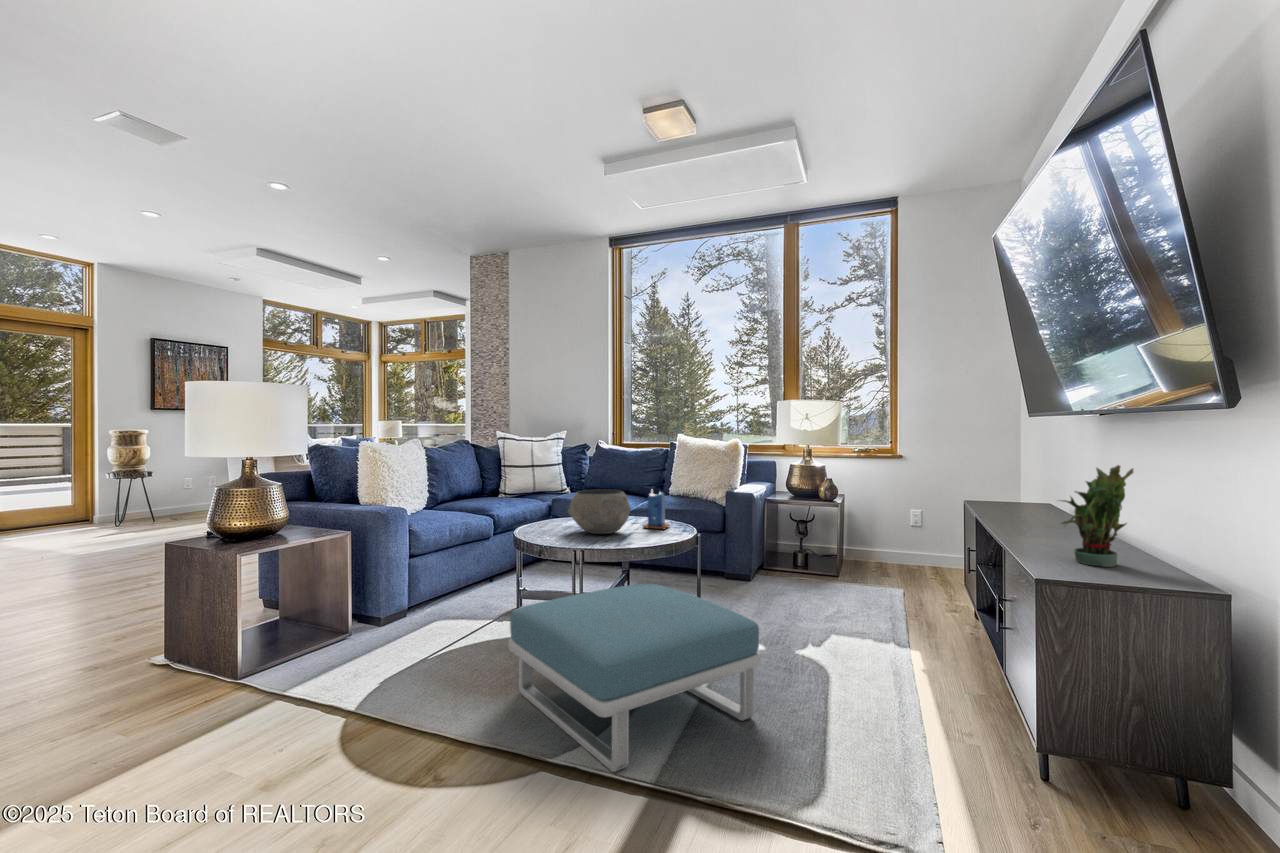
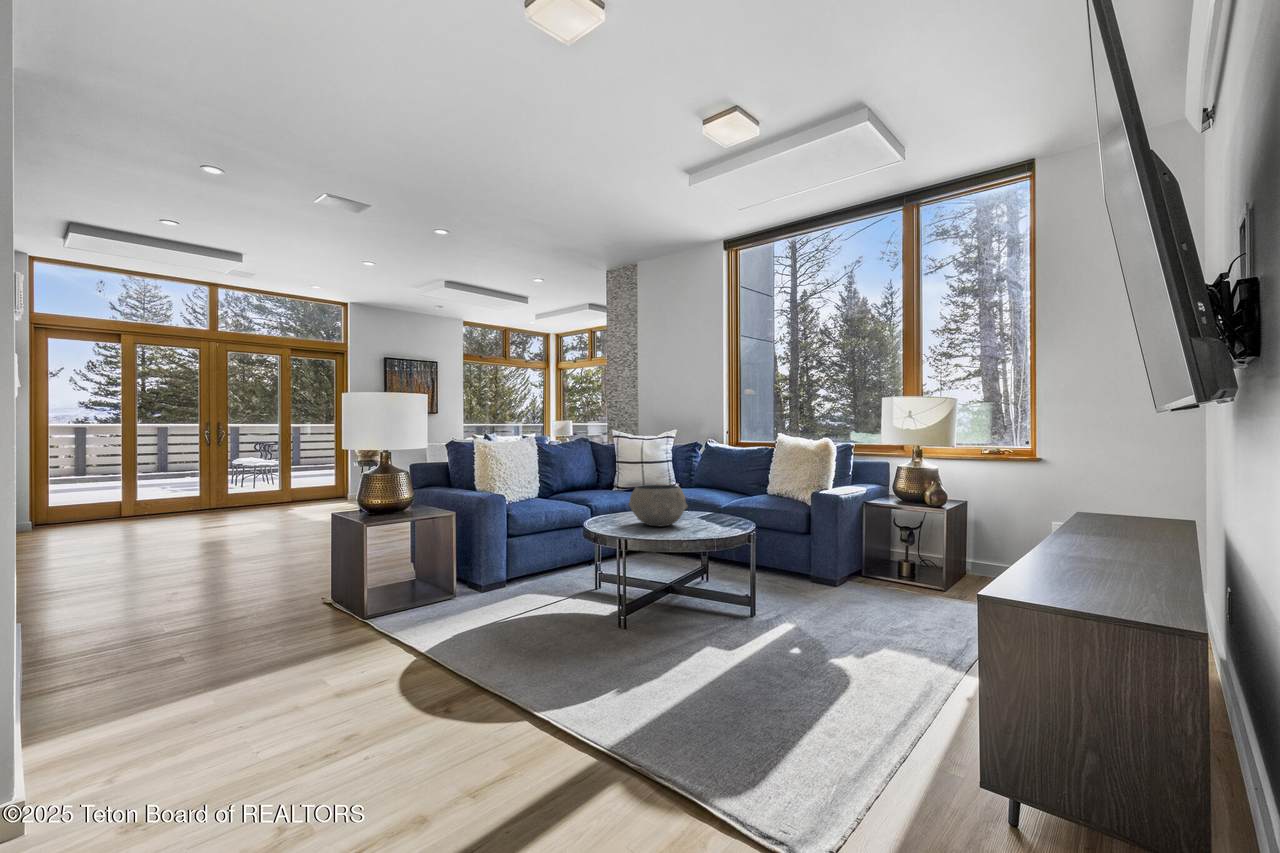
potted plant: present [1061,465,1133,567] -> none [1055,470,1150,590]
candle: present [643,491,670,529] -> none [704,486,732,525]
footstool: present [509,584,761,772] -> none [537,574,746,732]

